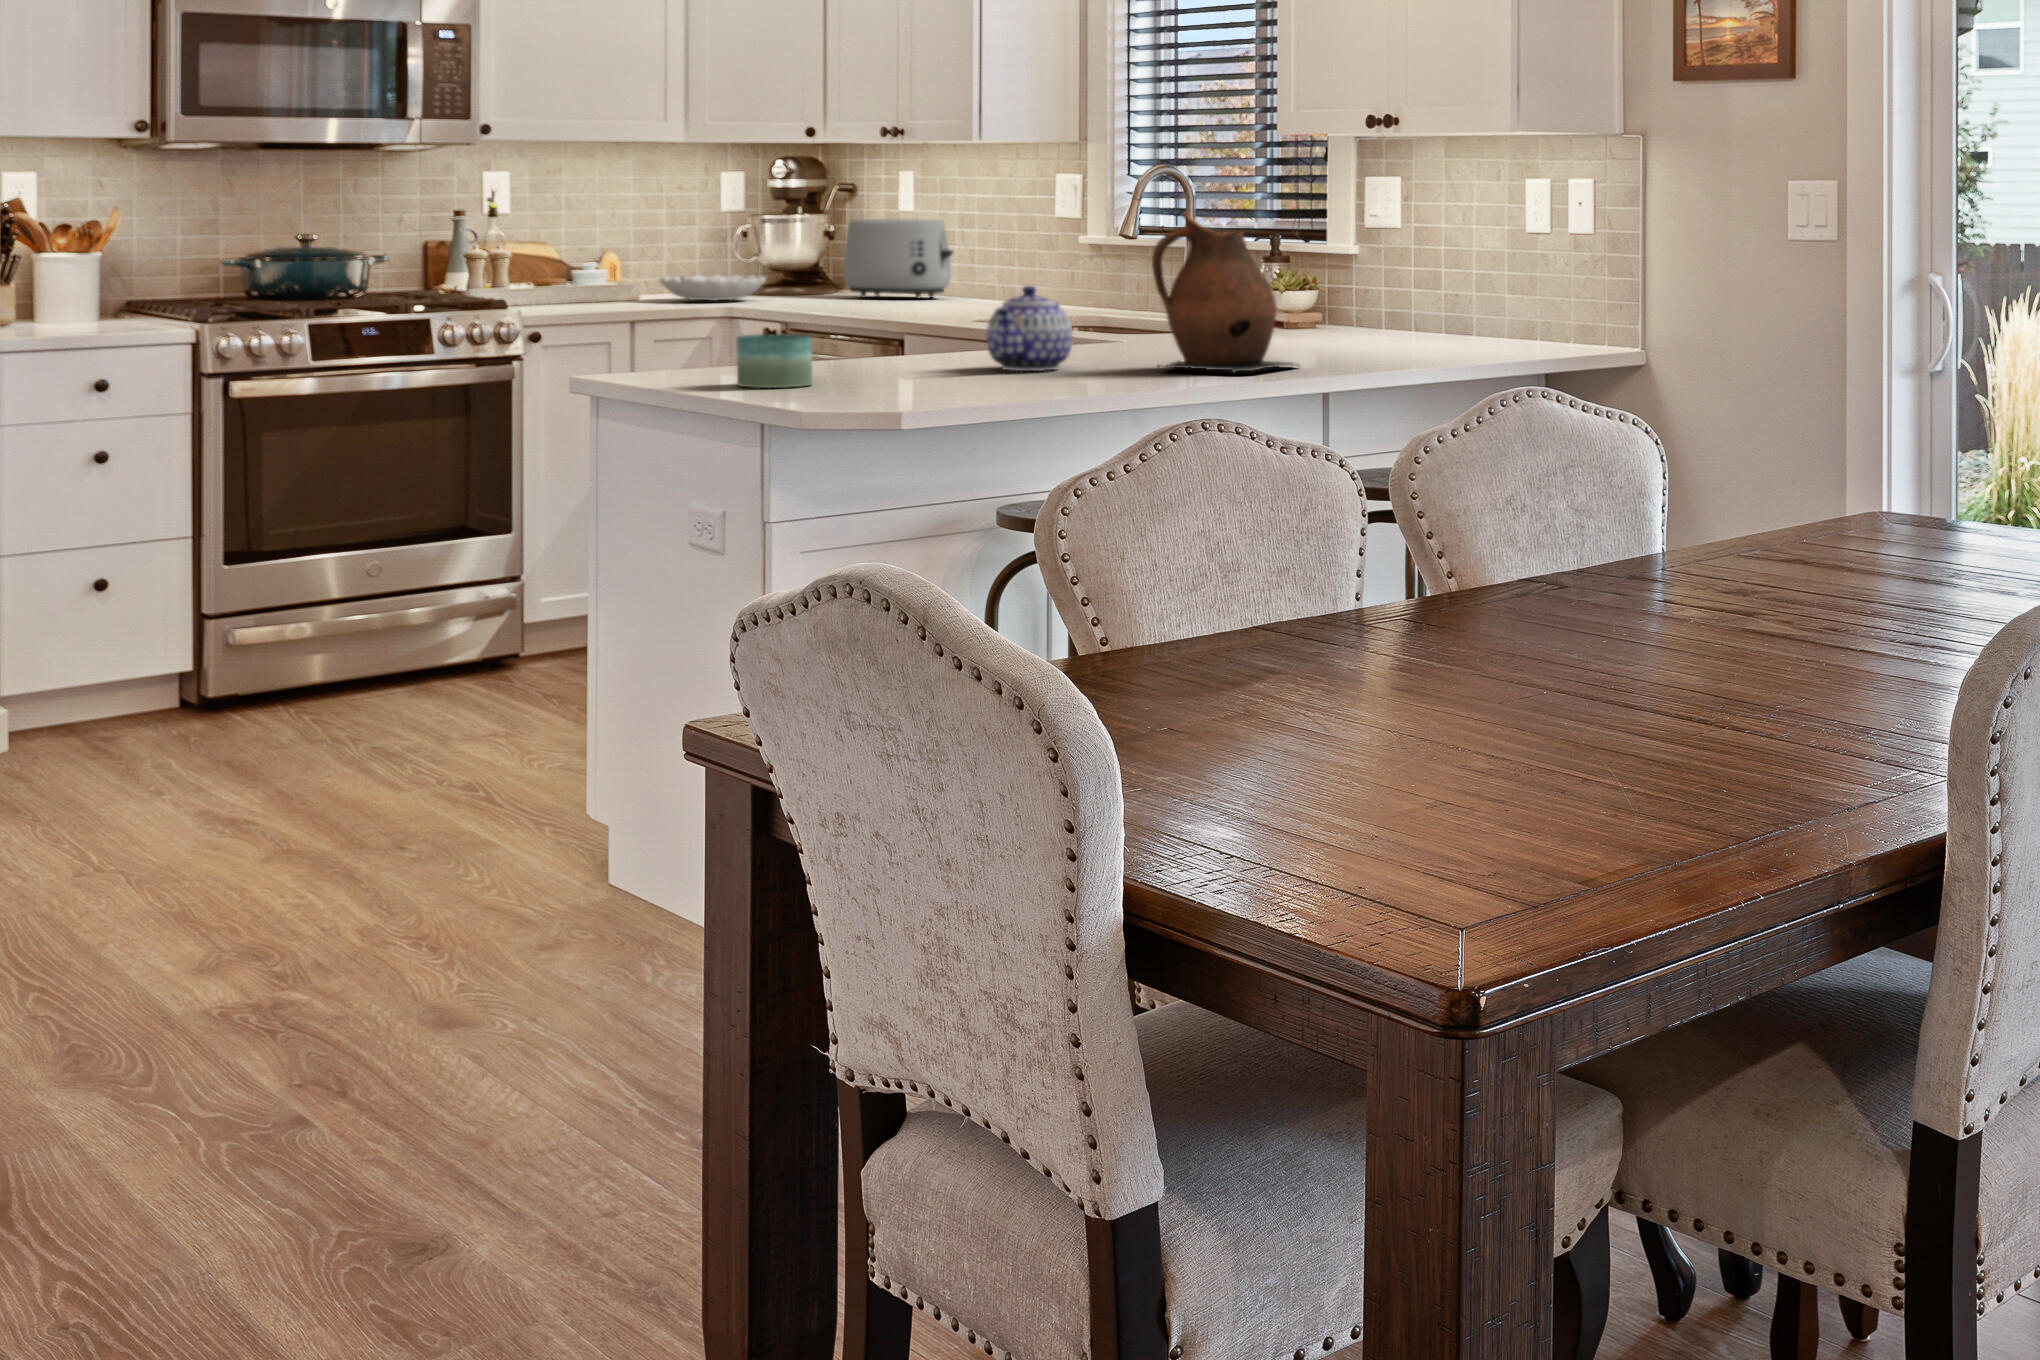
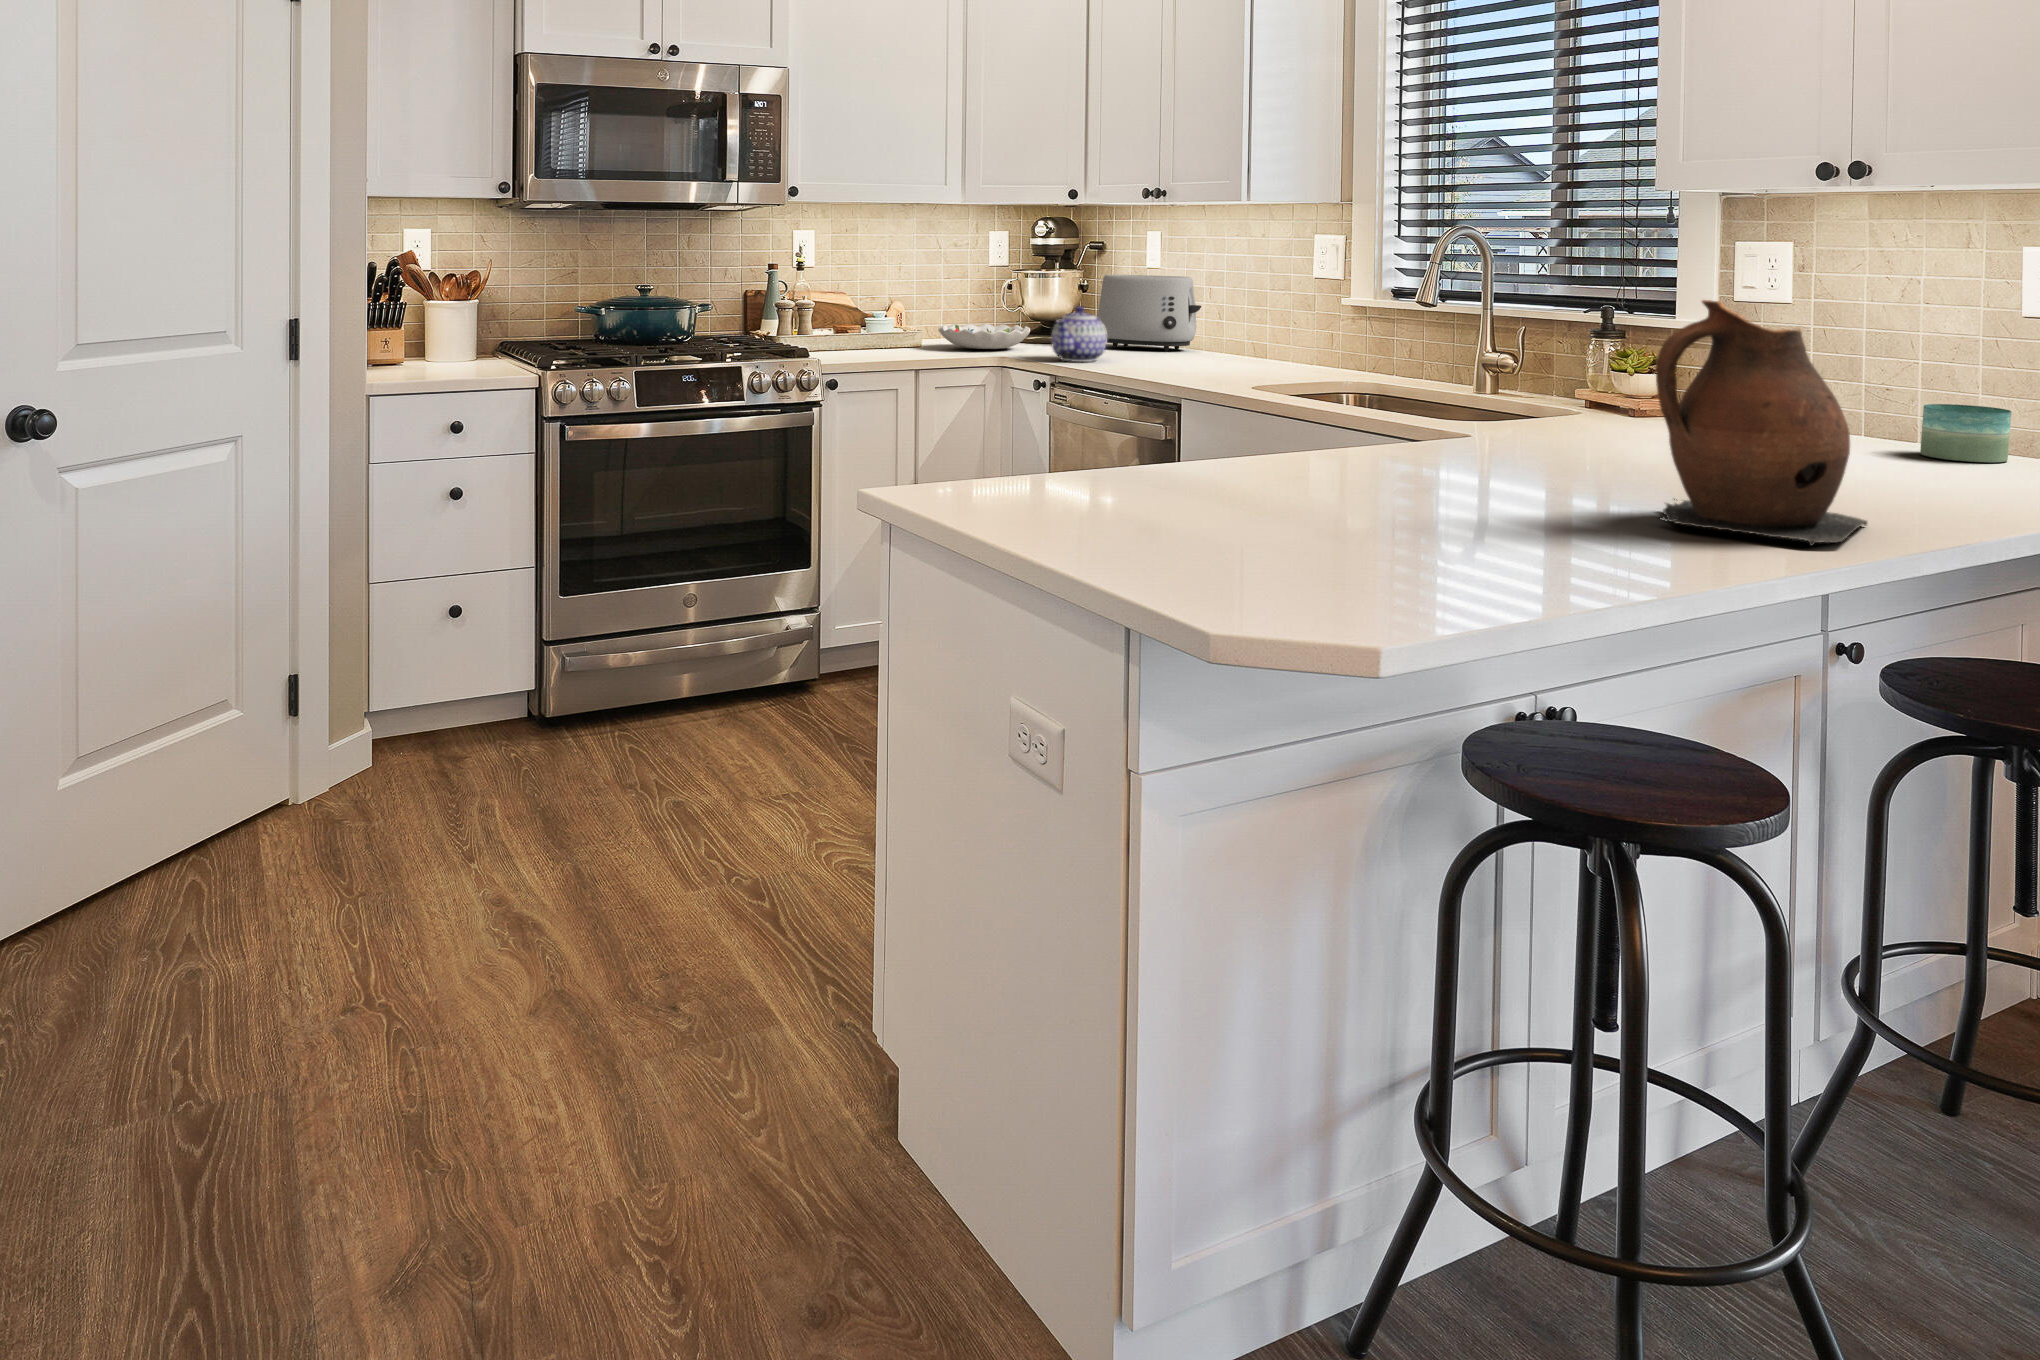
teapot: present [987,286,1072,371] -> present [1051,306,1106,362]
candle: present [736,334,813,388] -> present [1920,404,2011,462]

